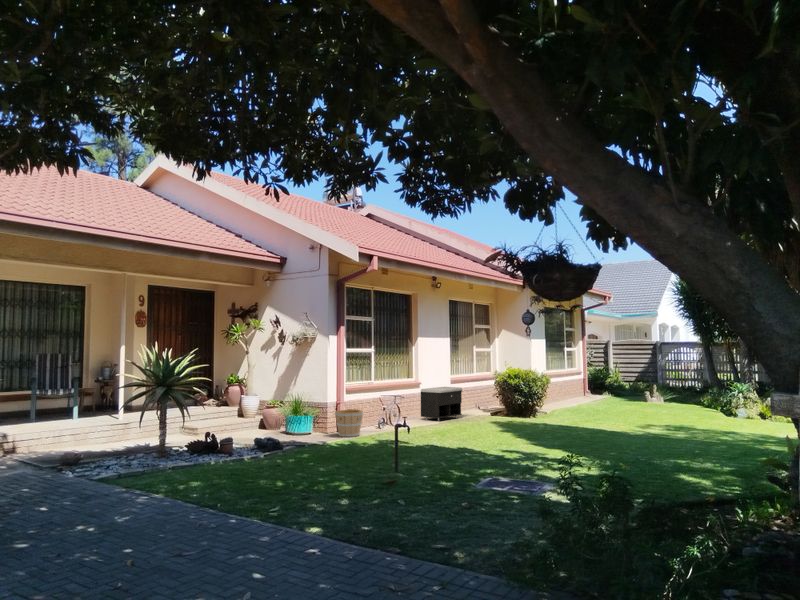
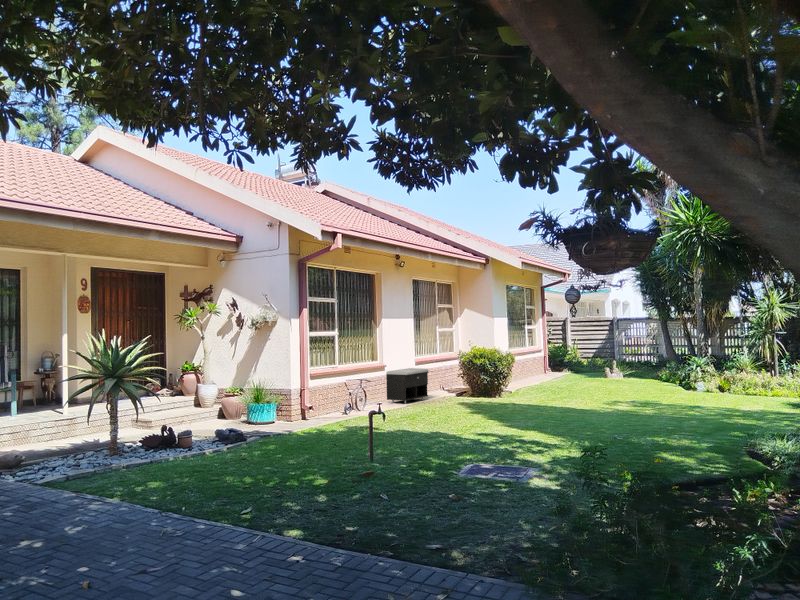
wooden bucket: present [335,409,363,437] -> none [299,395,330,424]

